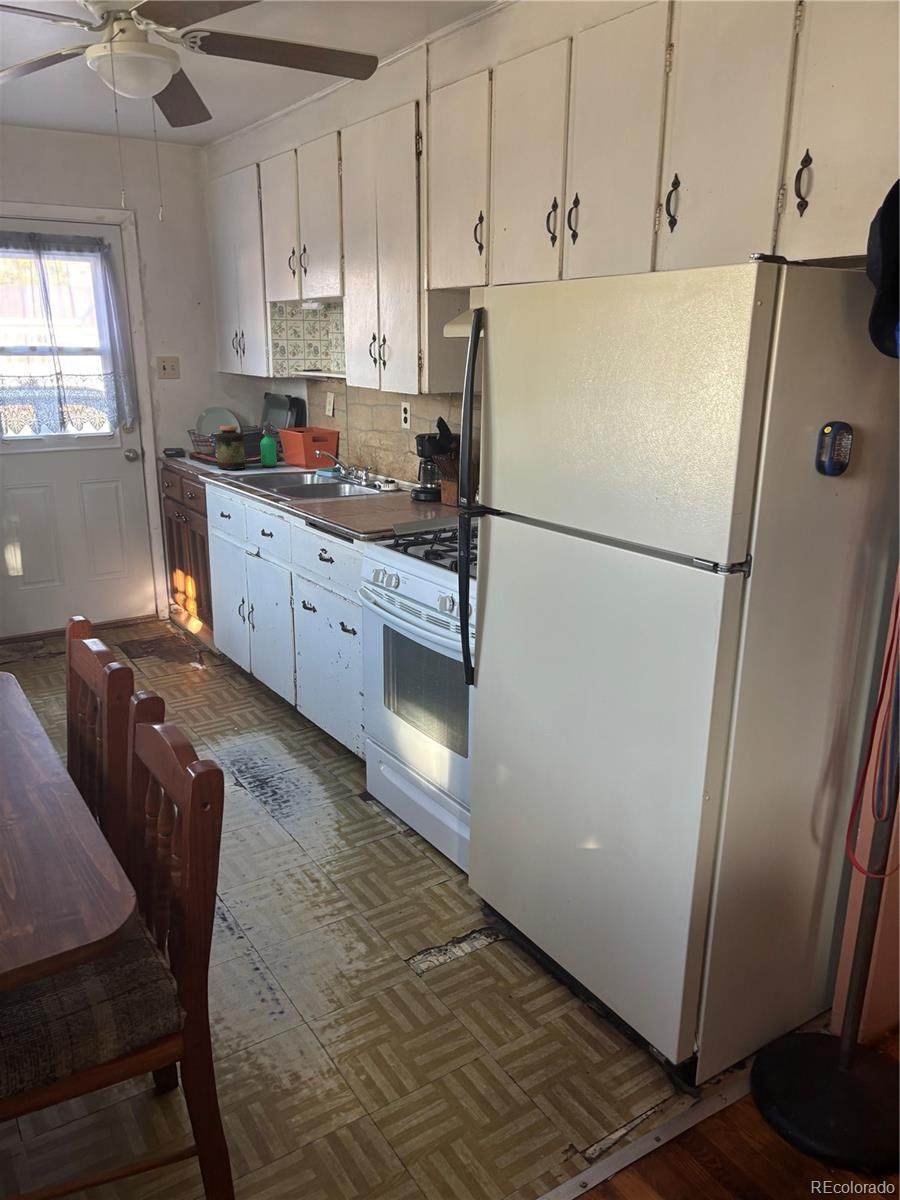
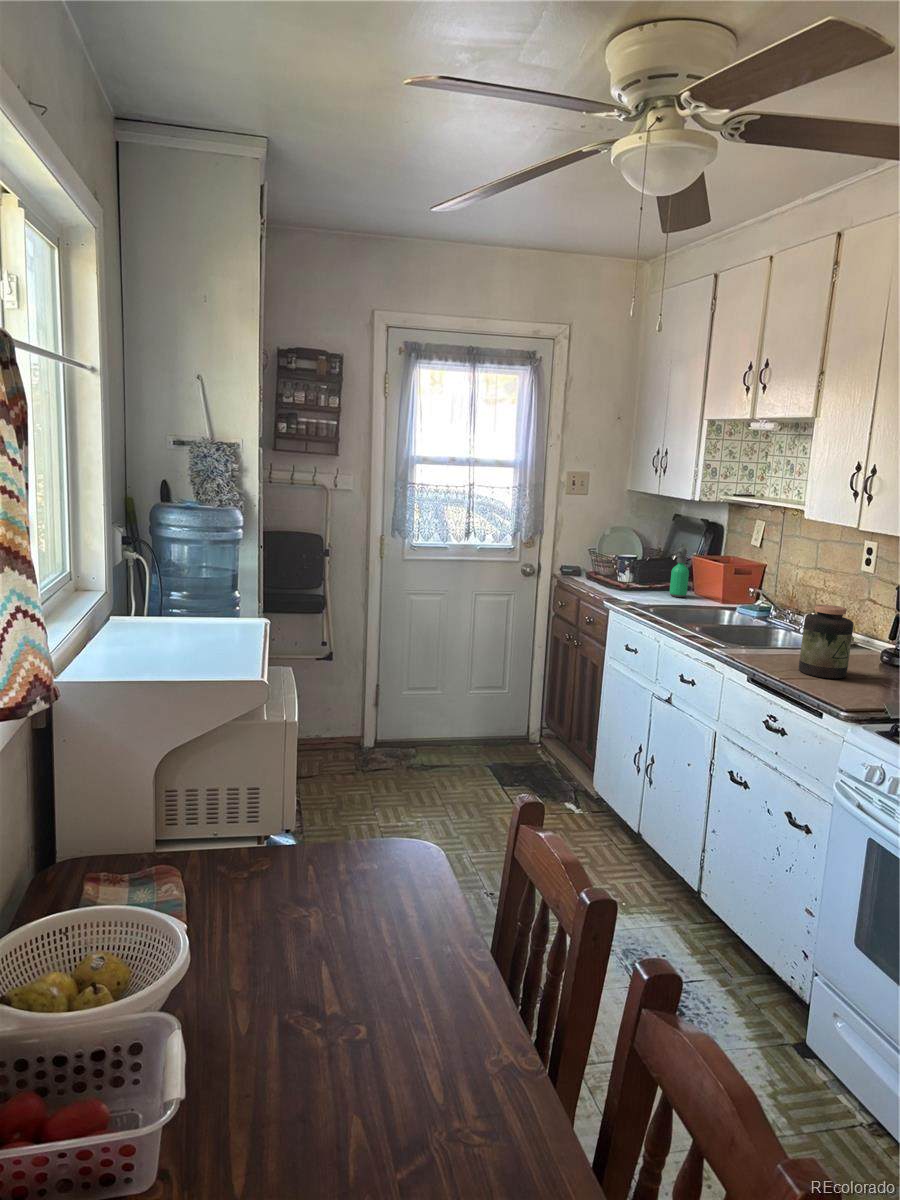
jar: present [215,426,245,469] -> present [799,605,854,679]

